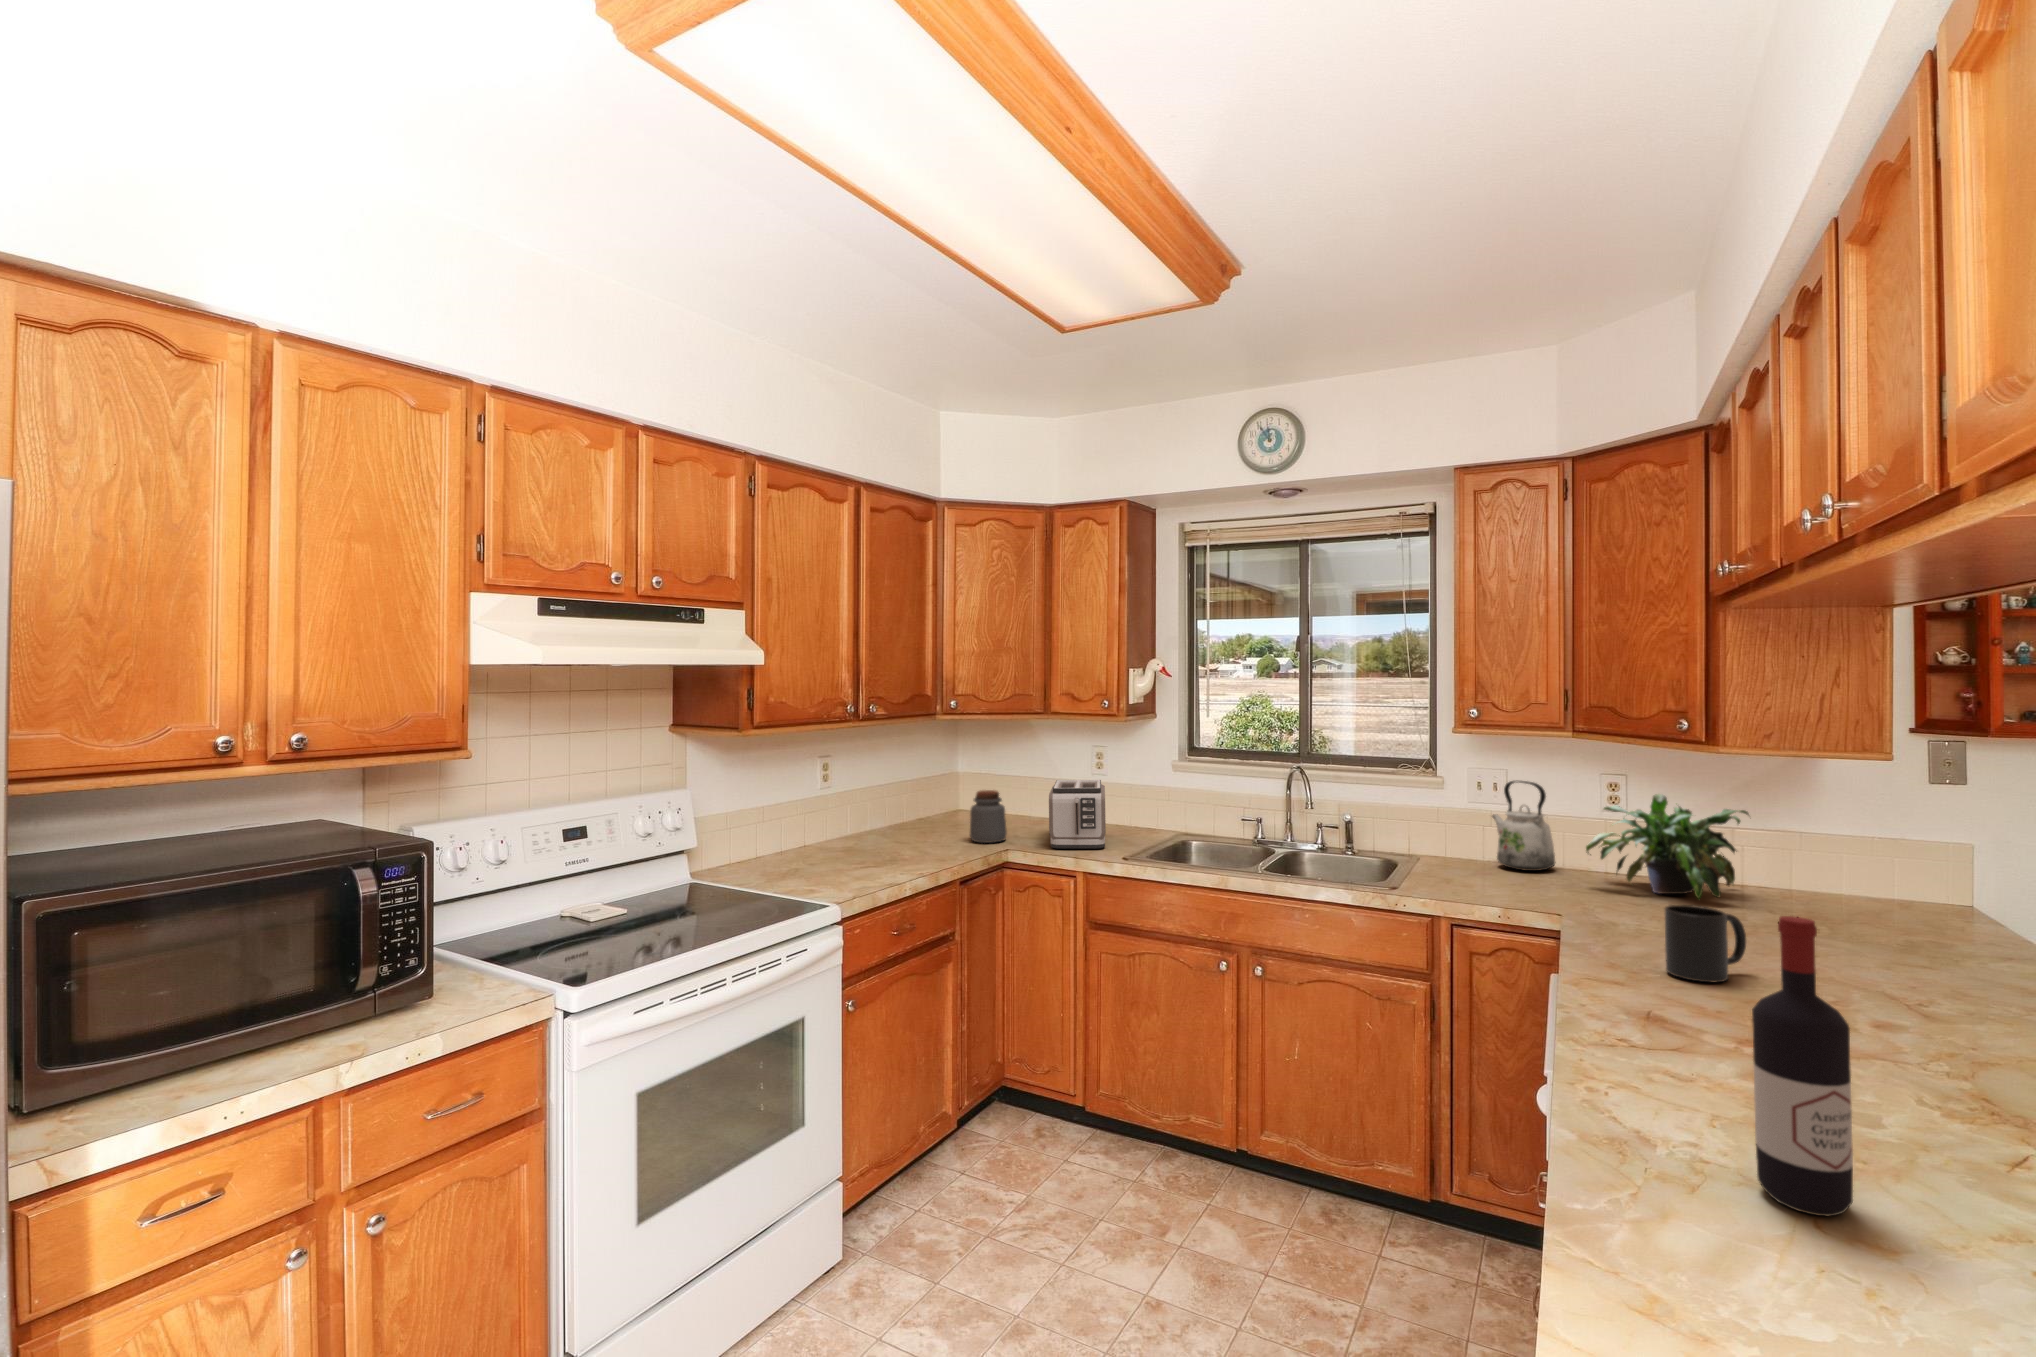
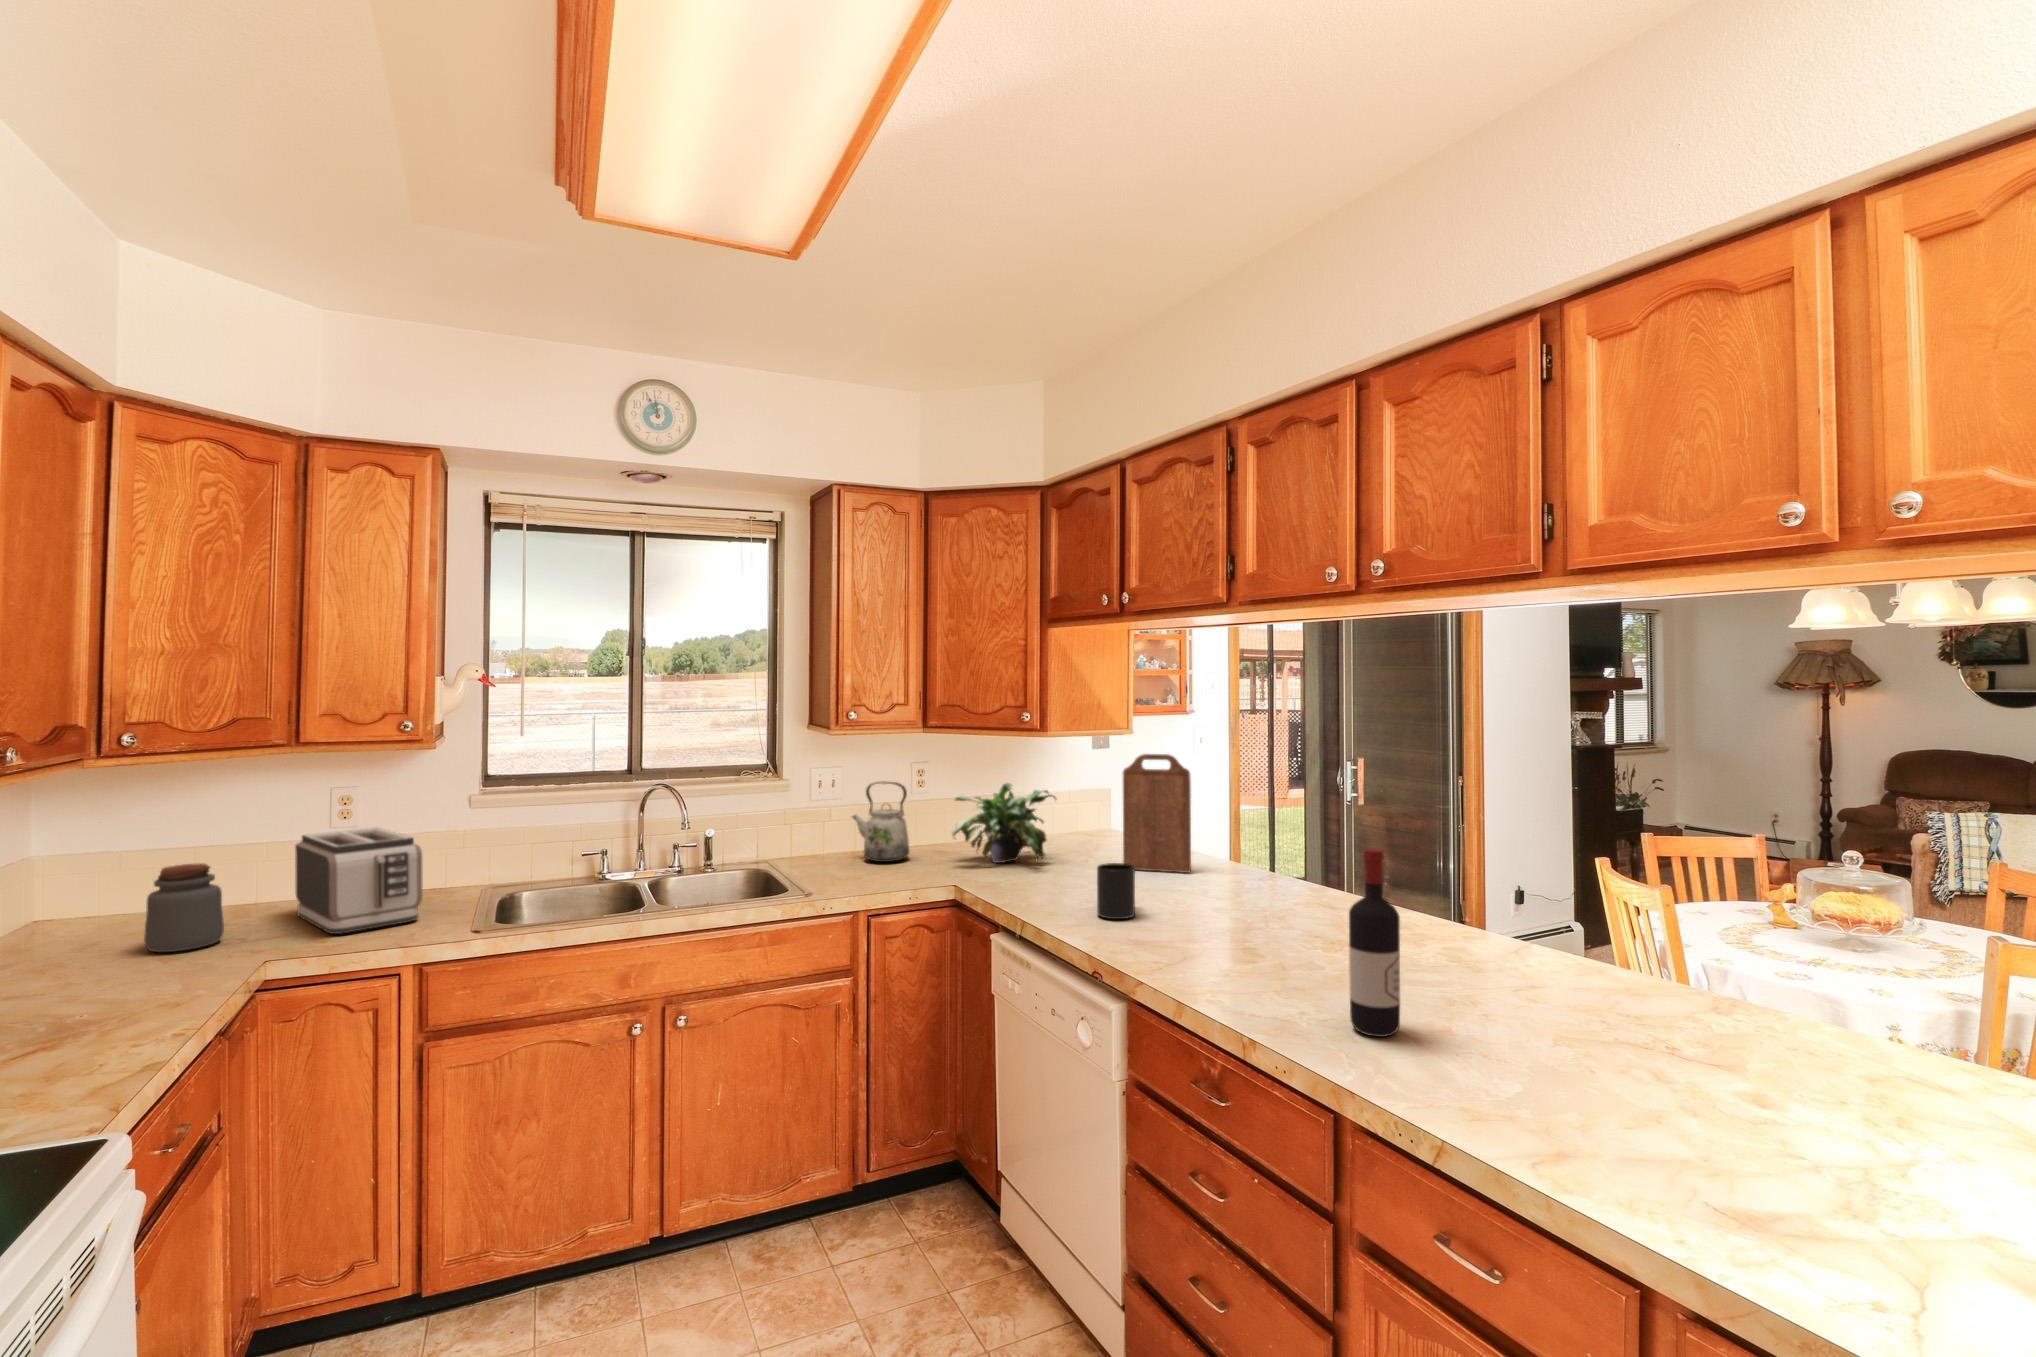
cutting board: none [1838,770,1967,959] -> present [1123,754,1191,873]

